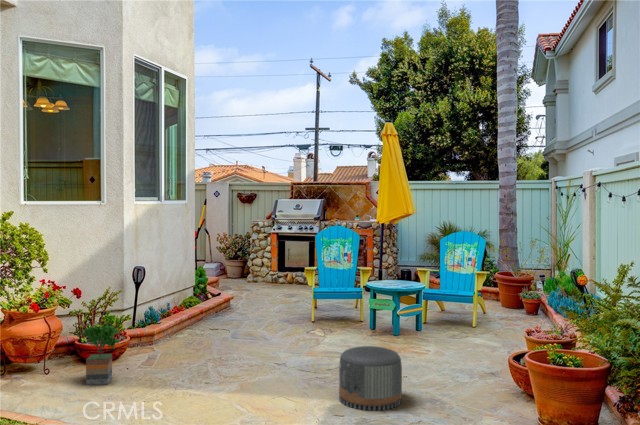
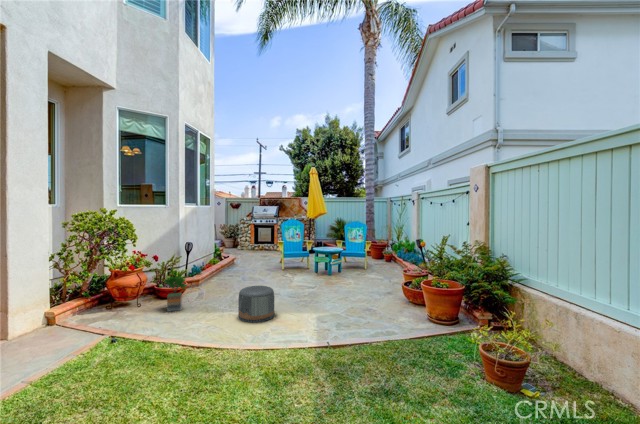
pouf: present [339,346,402,411] -> present [238,286,274,323]

